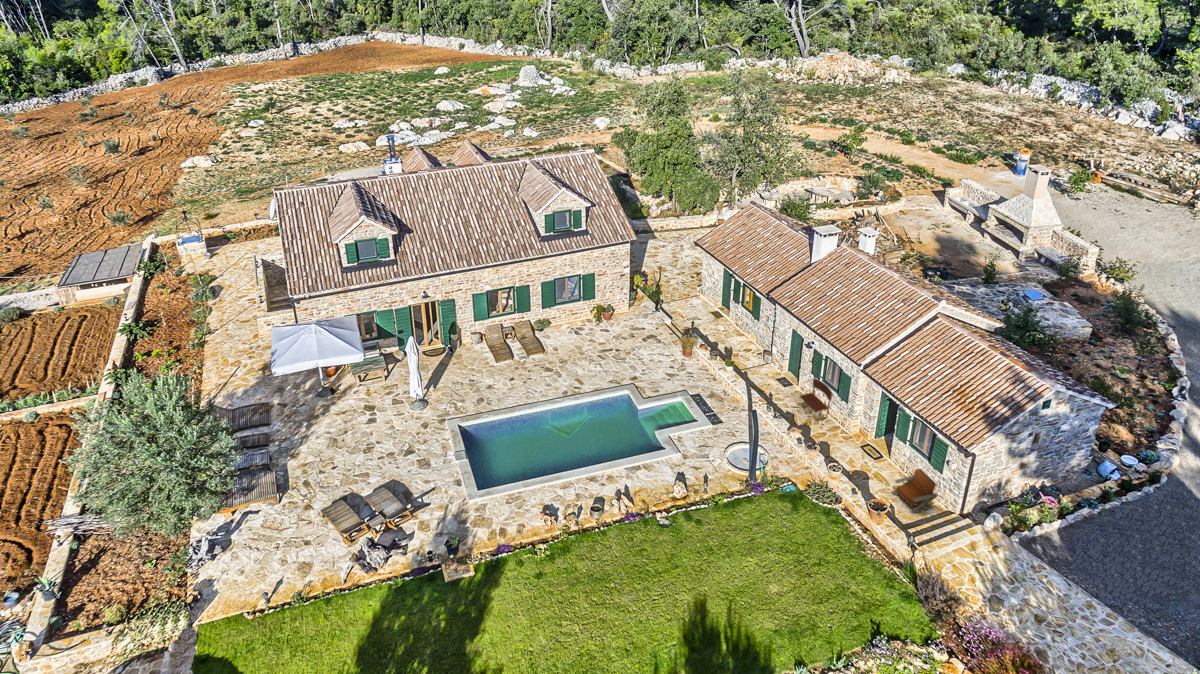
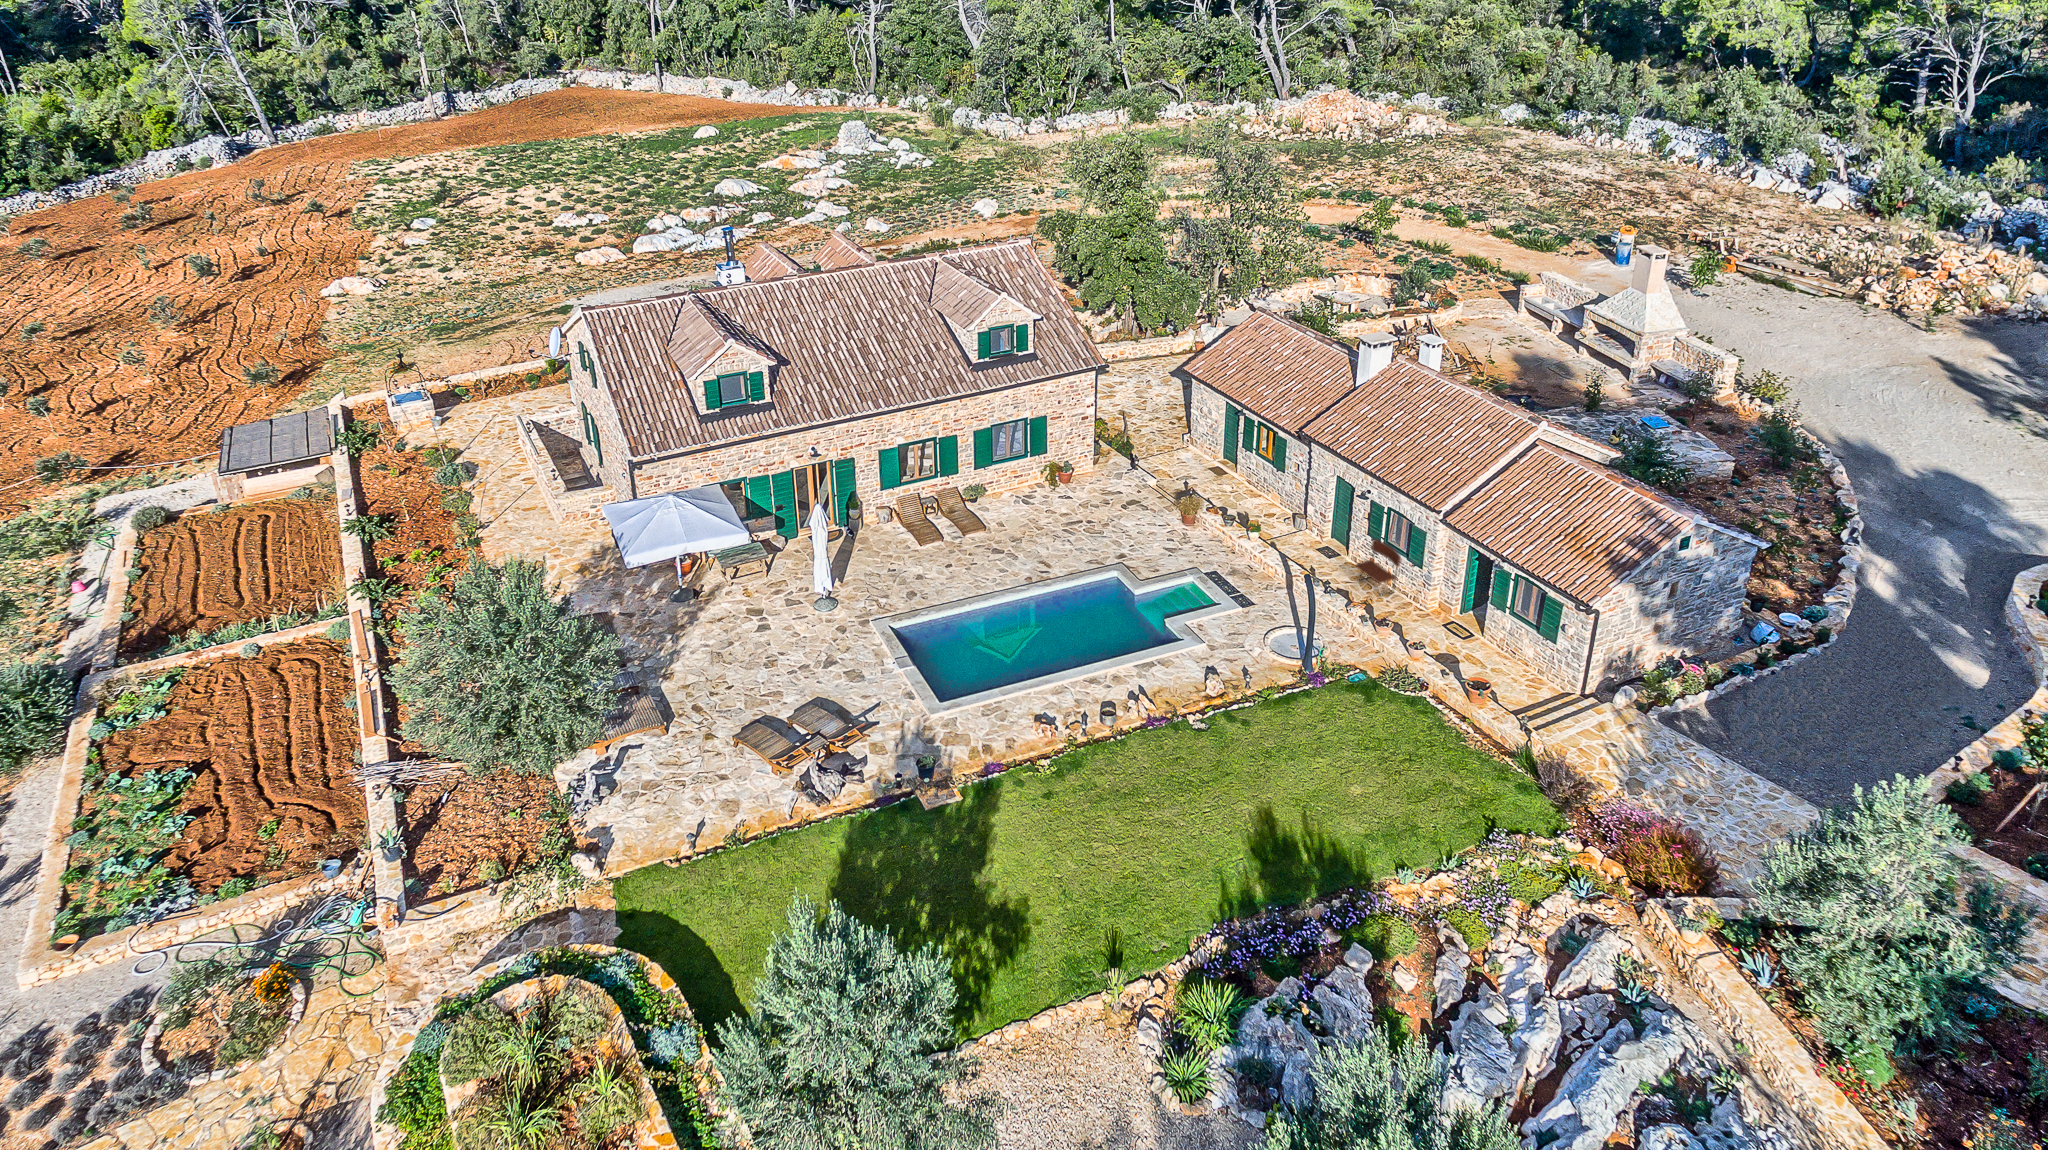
lounge chair: present [892,469,938,514] -> none [1490,640,1553,699]

